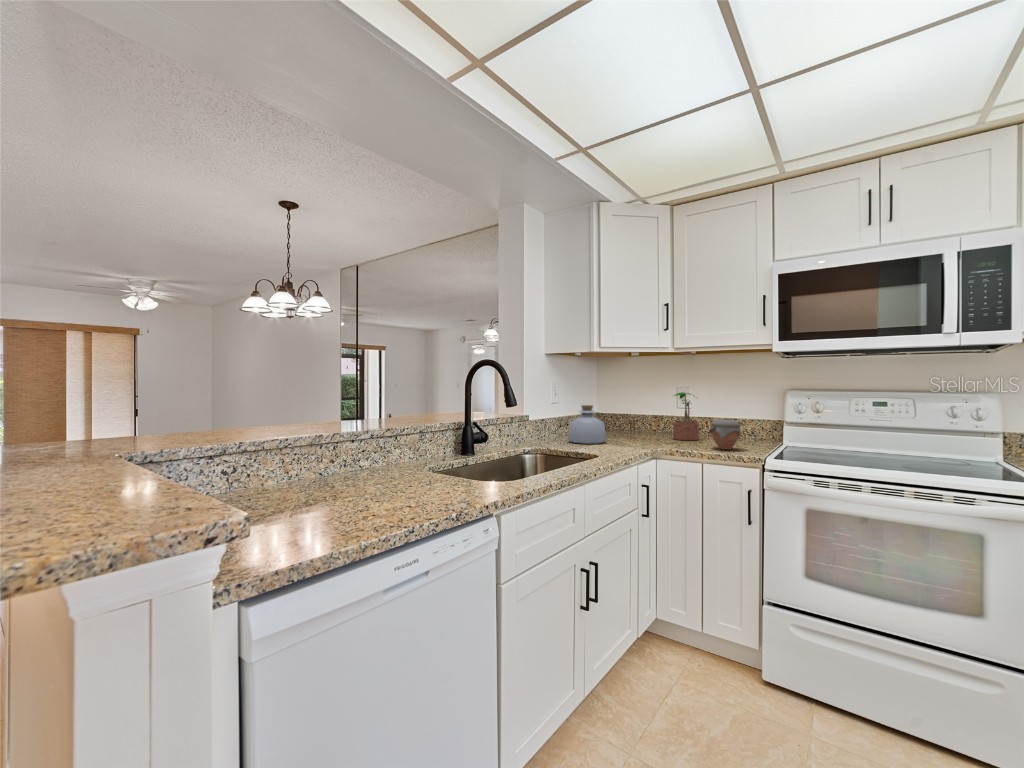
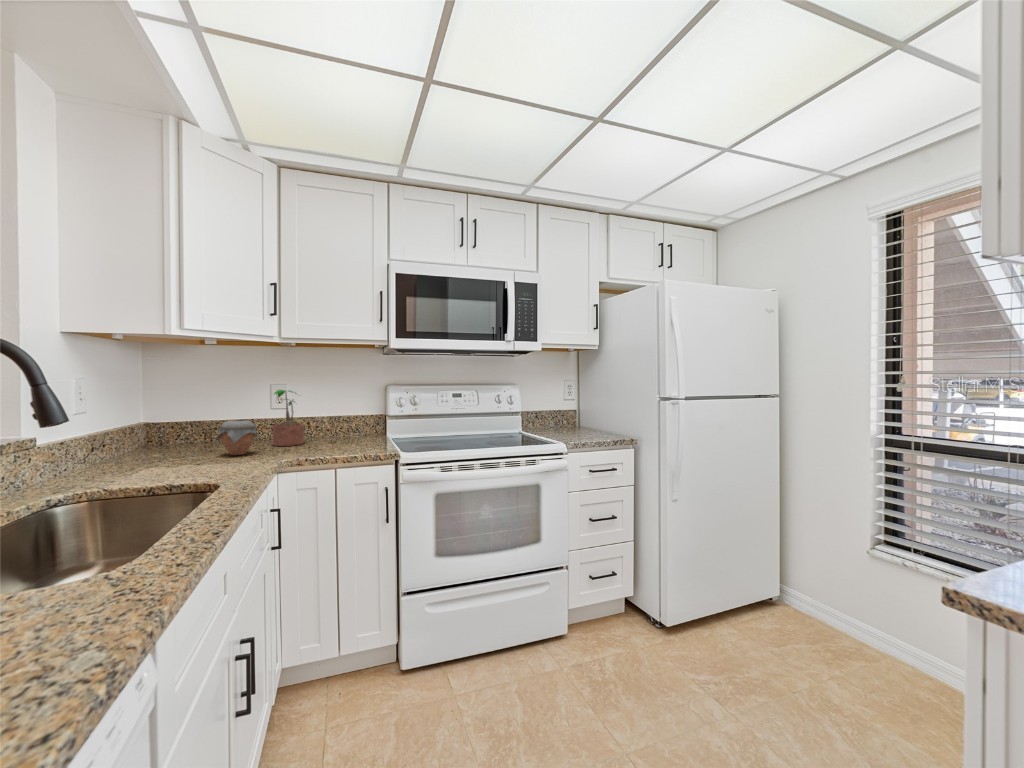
bottle: present [568,405,607,444] -> none [121,412,192,471]
jar: present [709,419,741,450] -> present [218,421,257,455]

